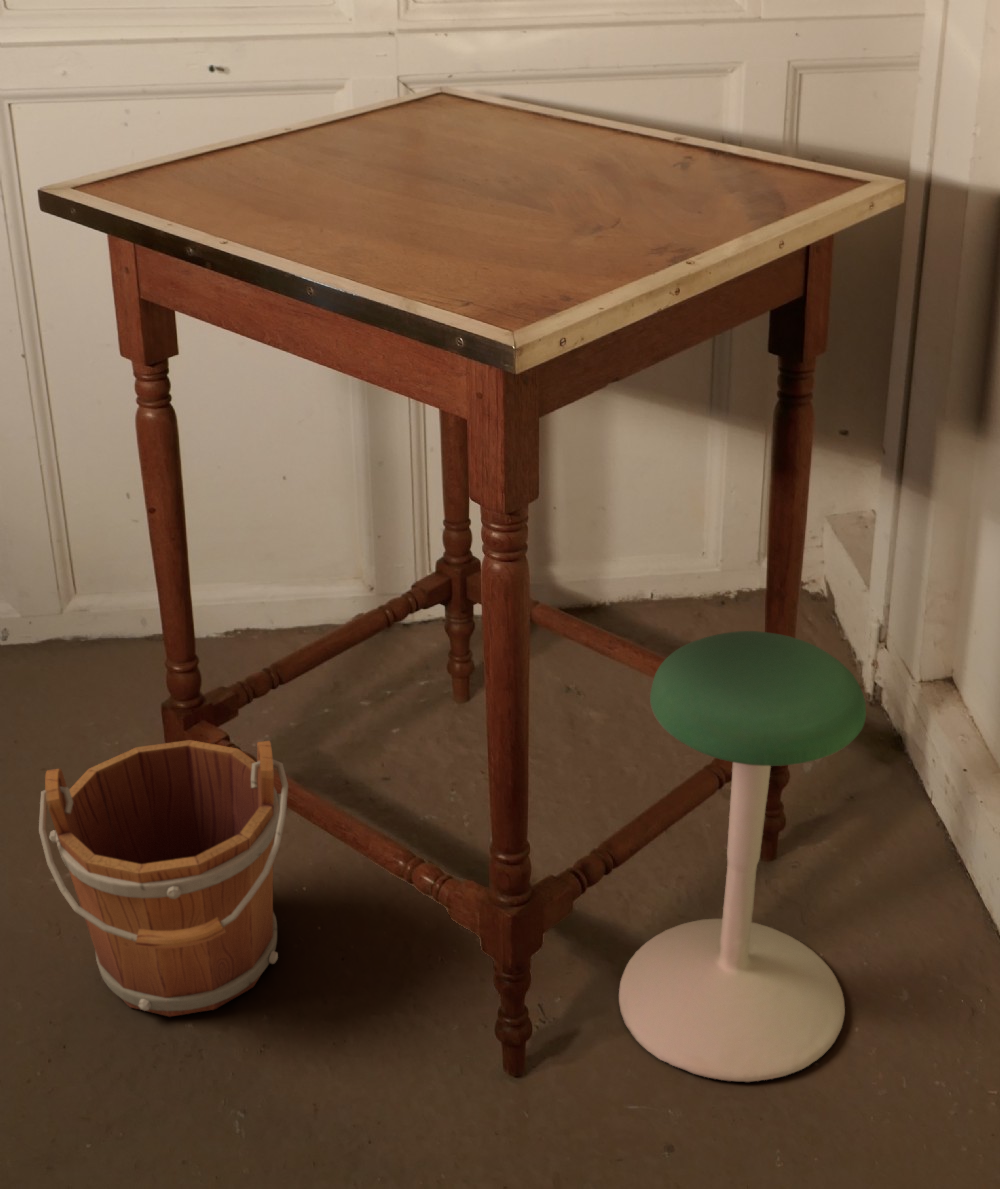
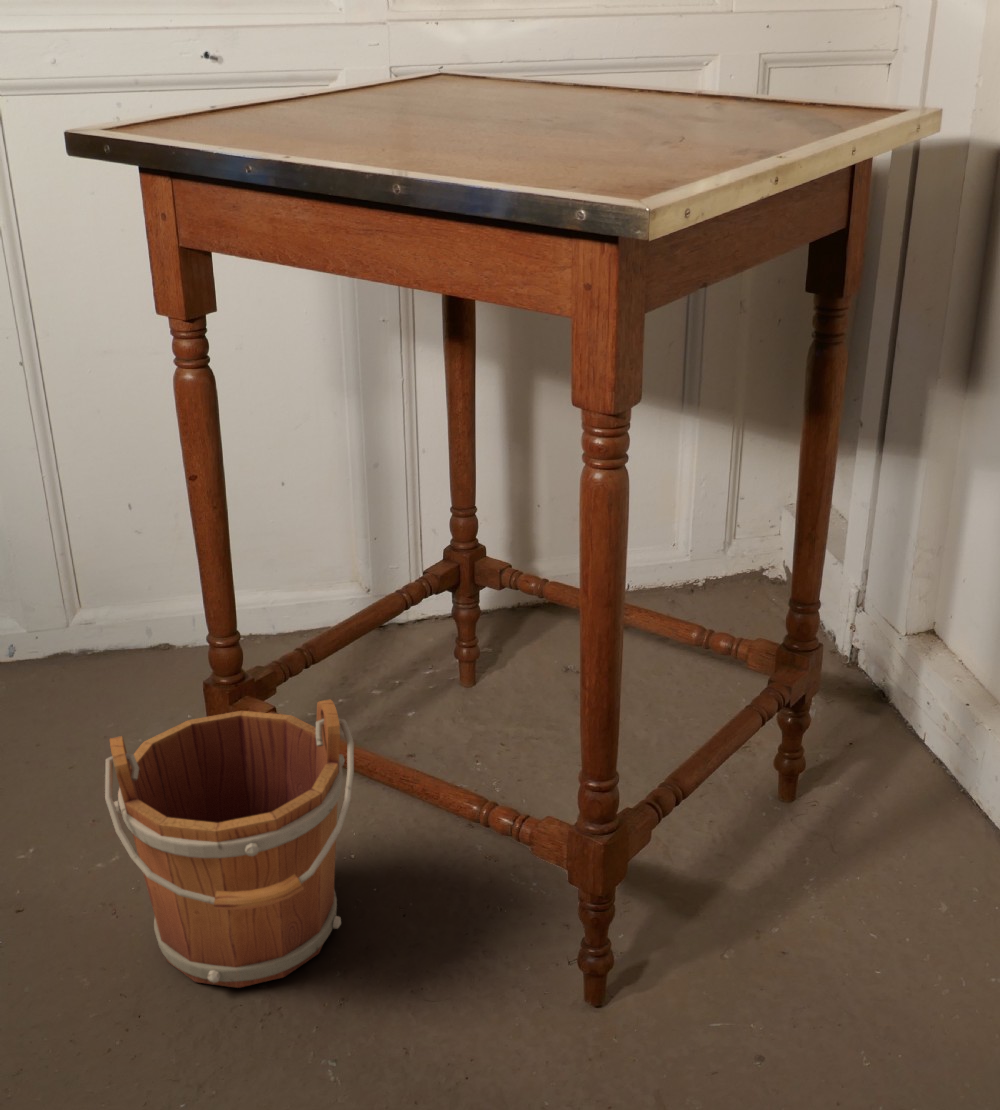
stool: present [619,631,866,1082] -> none [680,560,928,1002]

